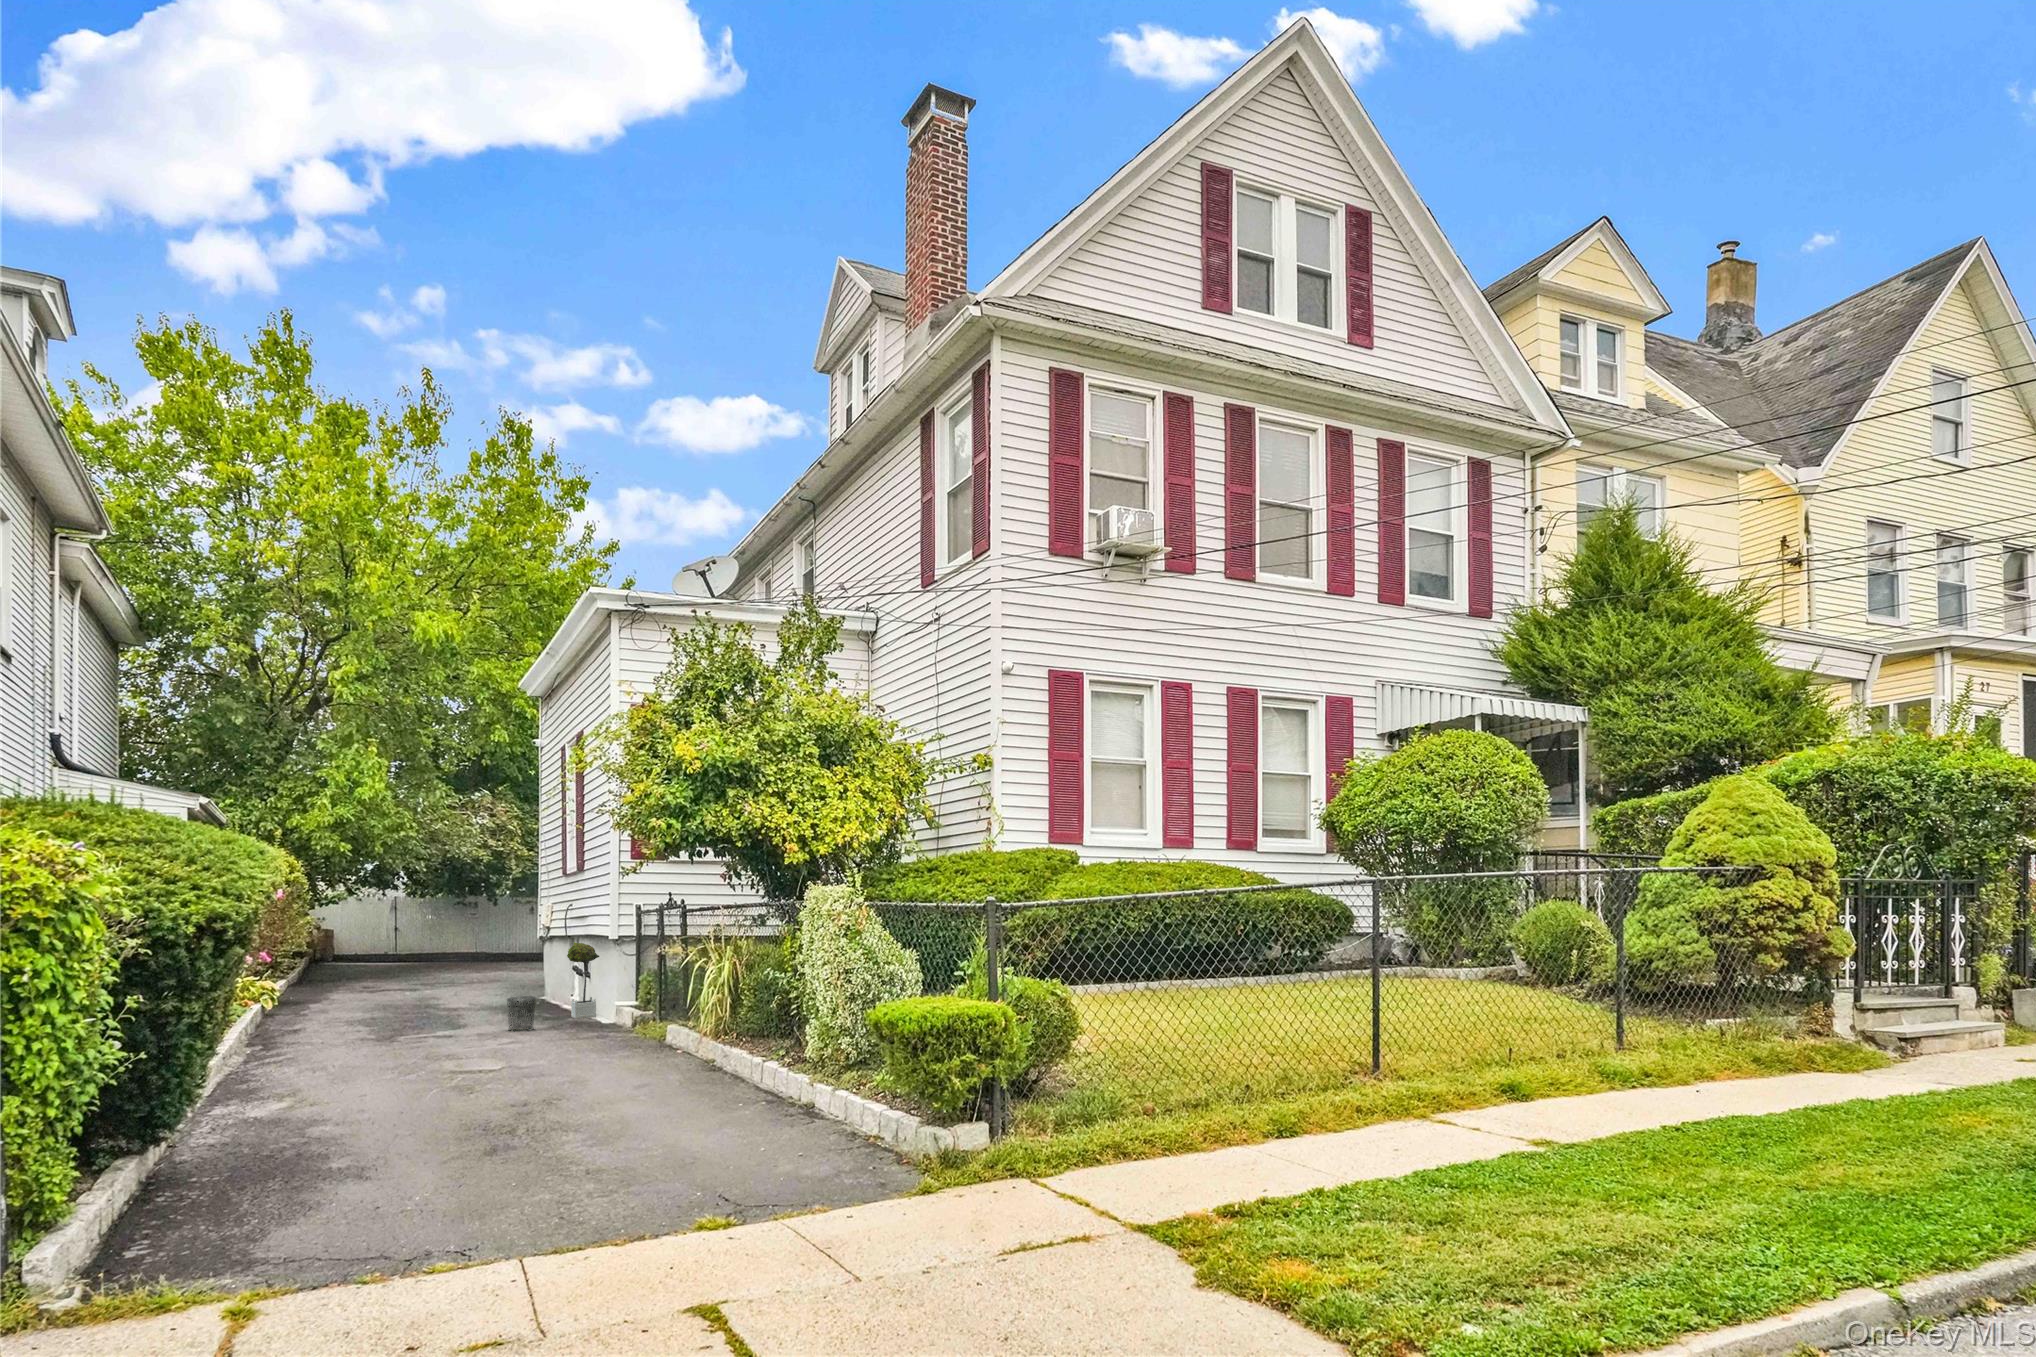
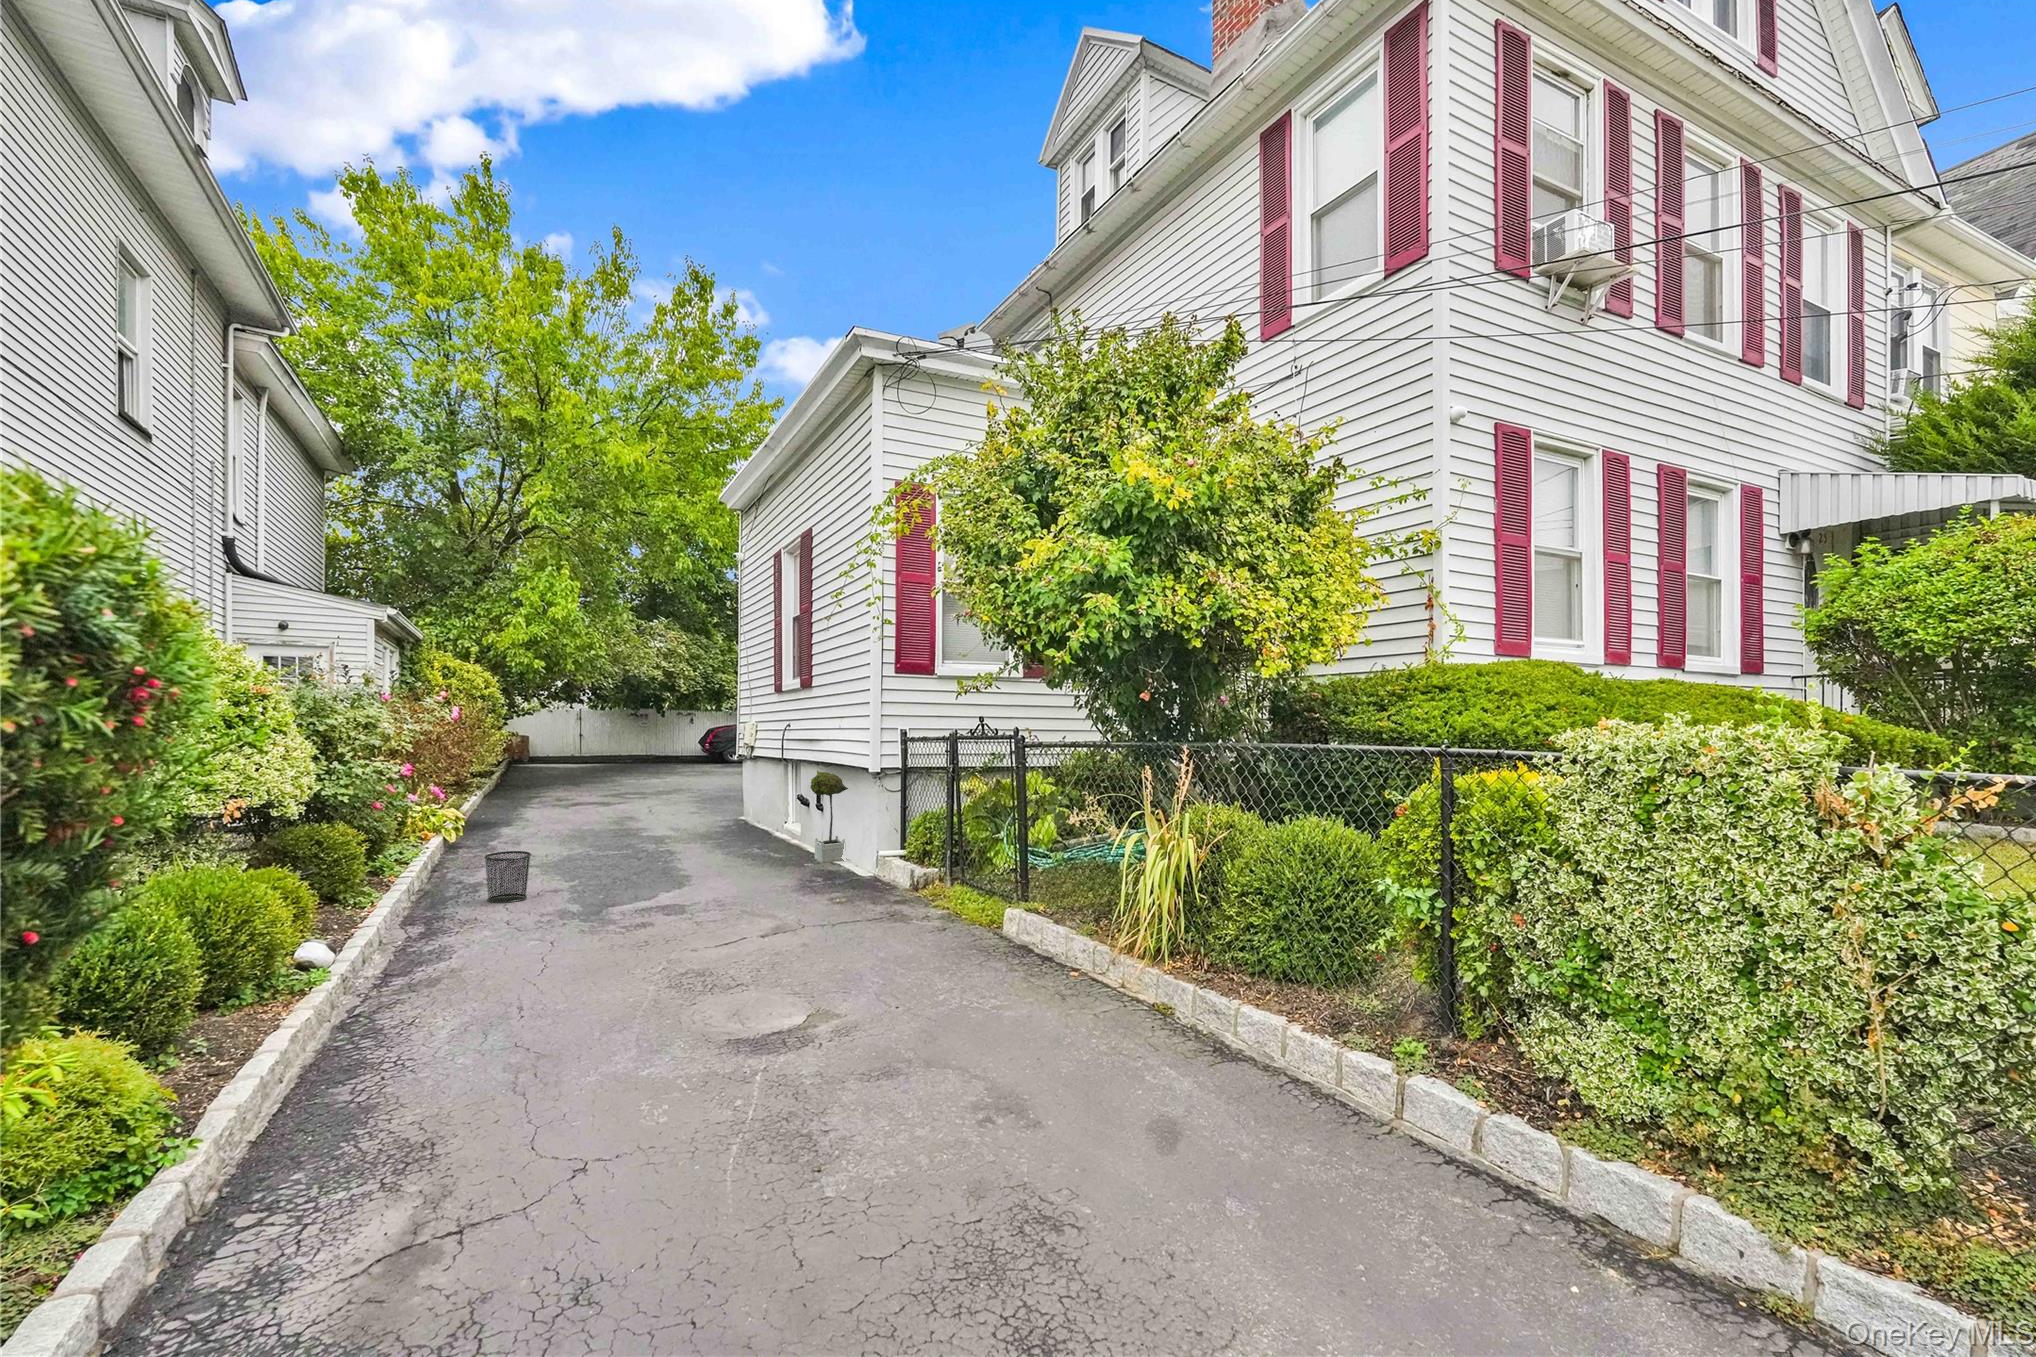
waste bin: present [507,996,536,1031] -> present [484,851,531,903]

